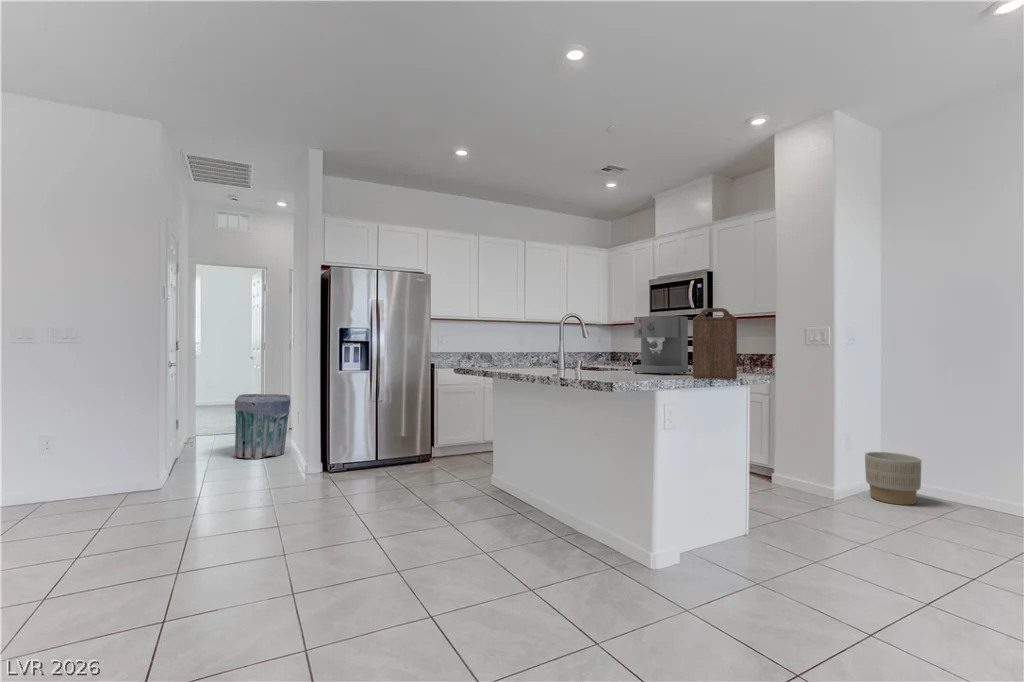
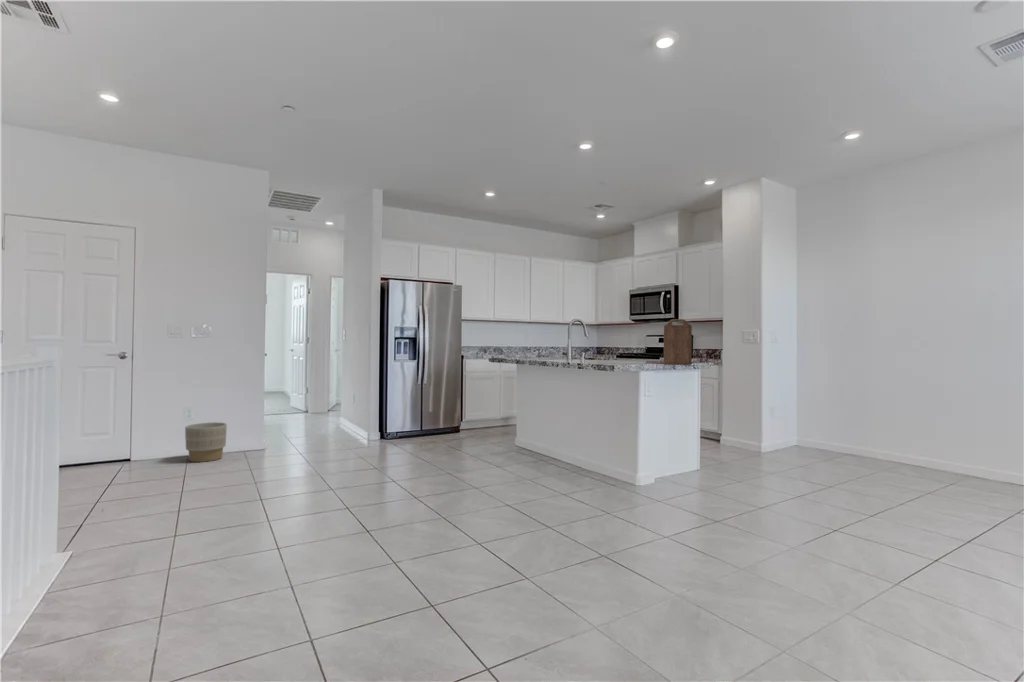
coffee maker: present [633,316,688,375] -> none [623,323,660,363]
trash can: present [234,394,290,459] -> none [302,380,345,431]
planter: present [865,452,921,505] -> present [185,422,227,462]

